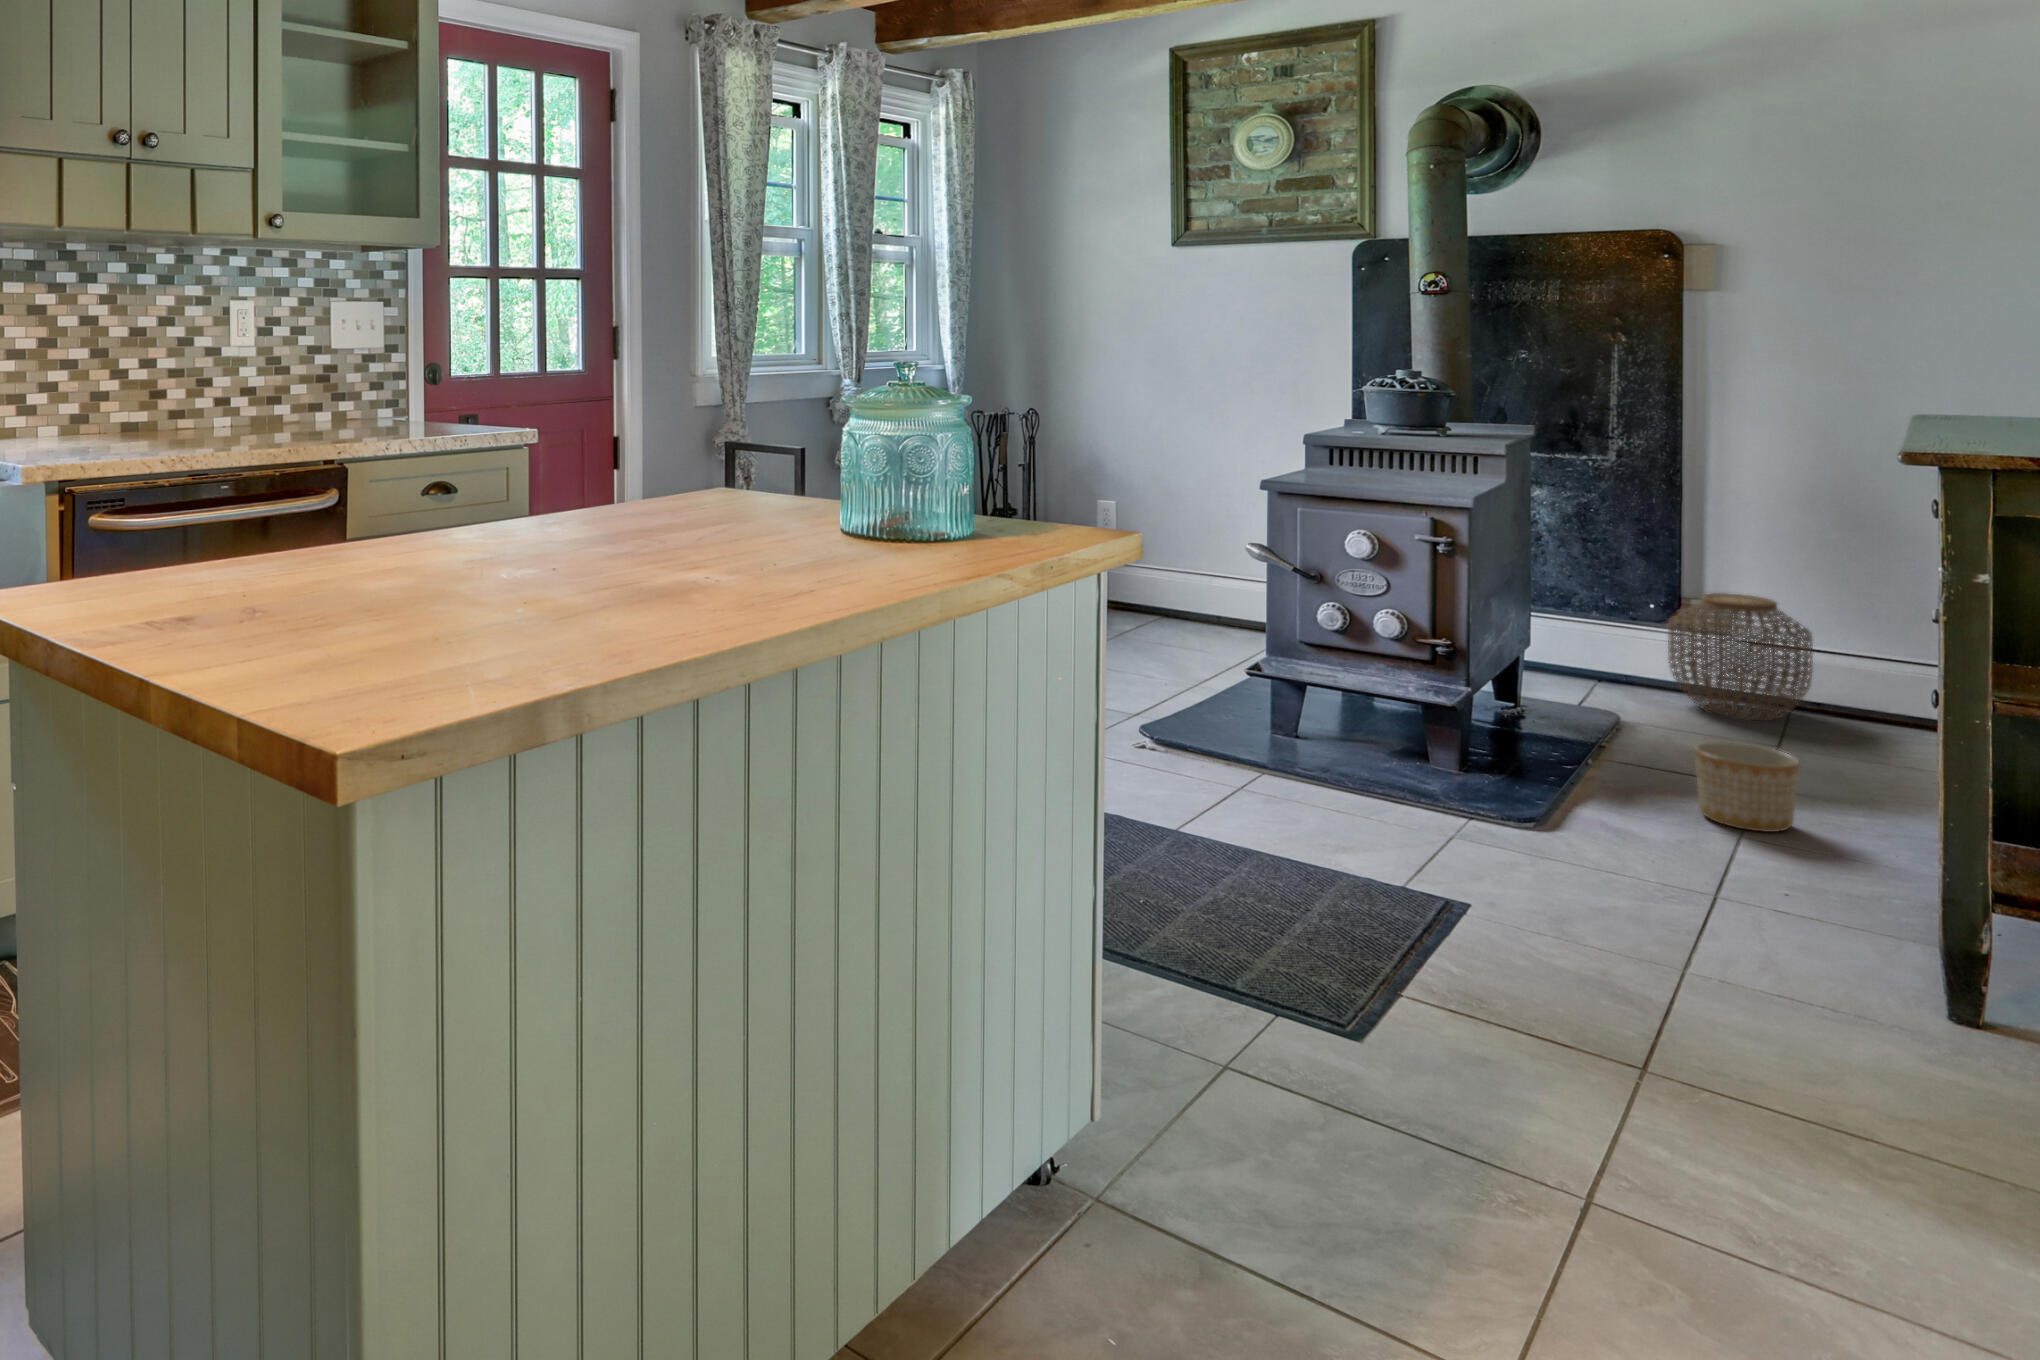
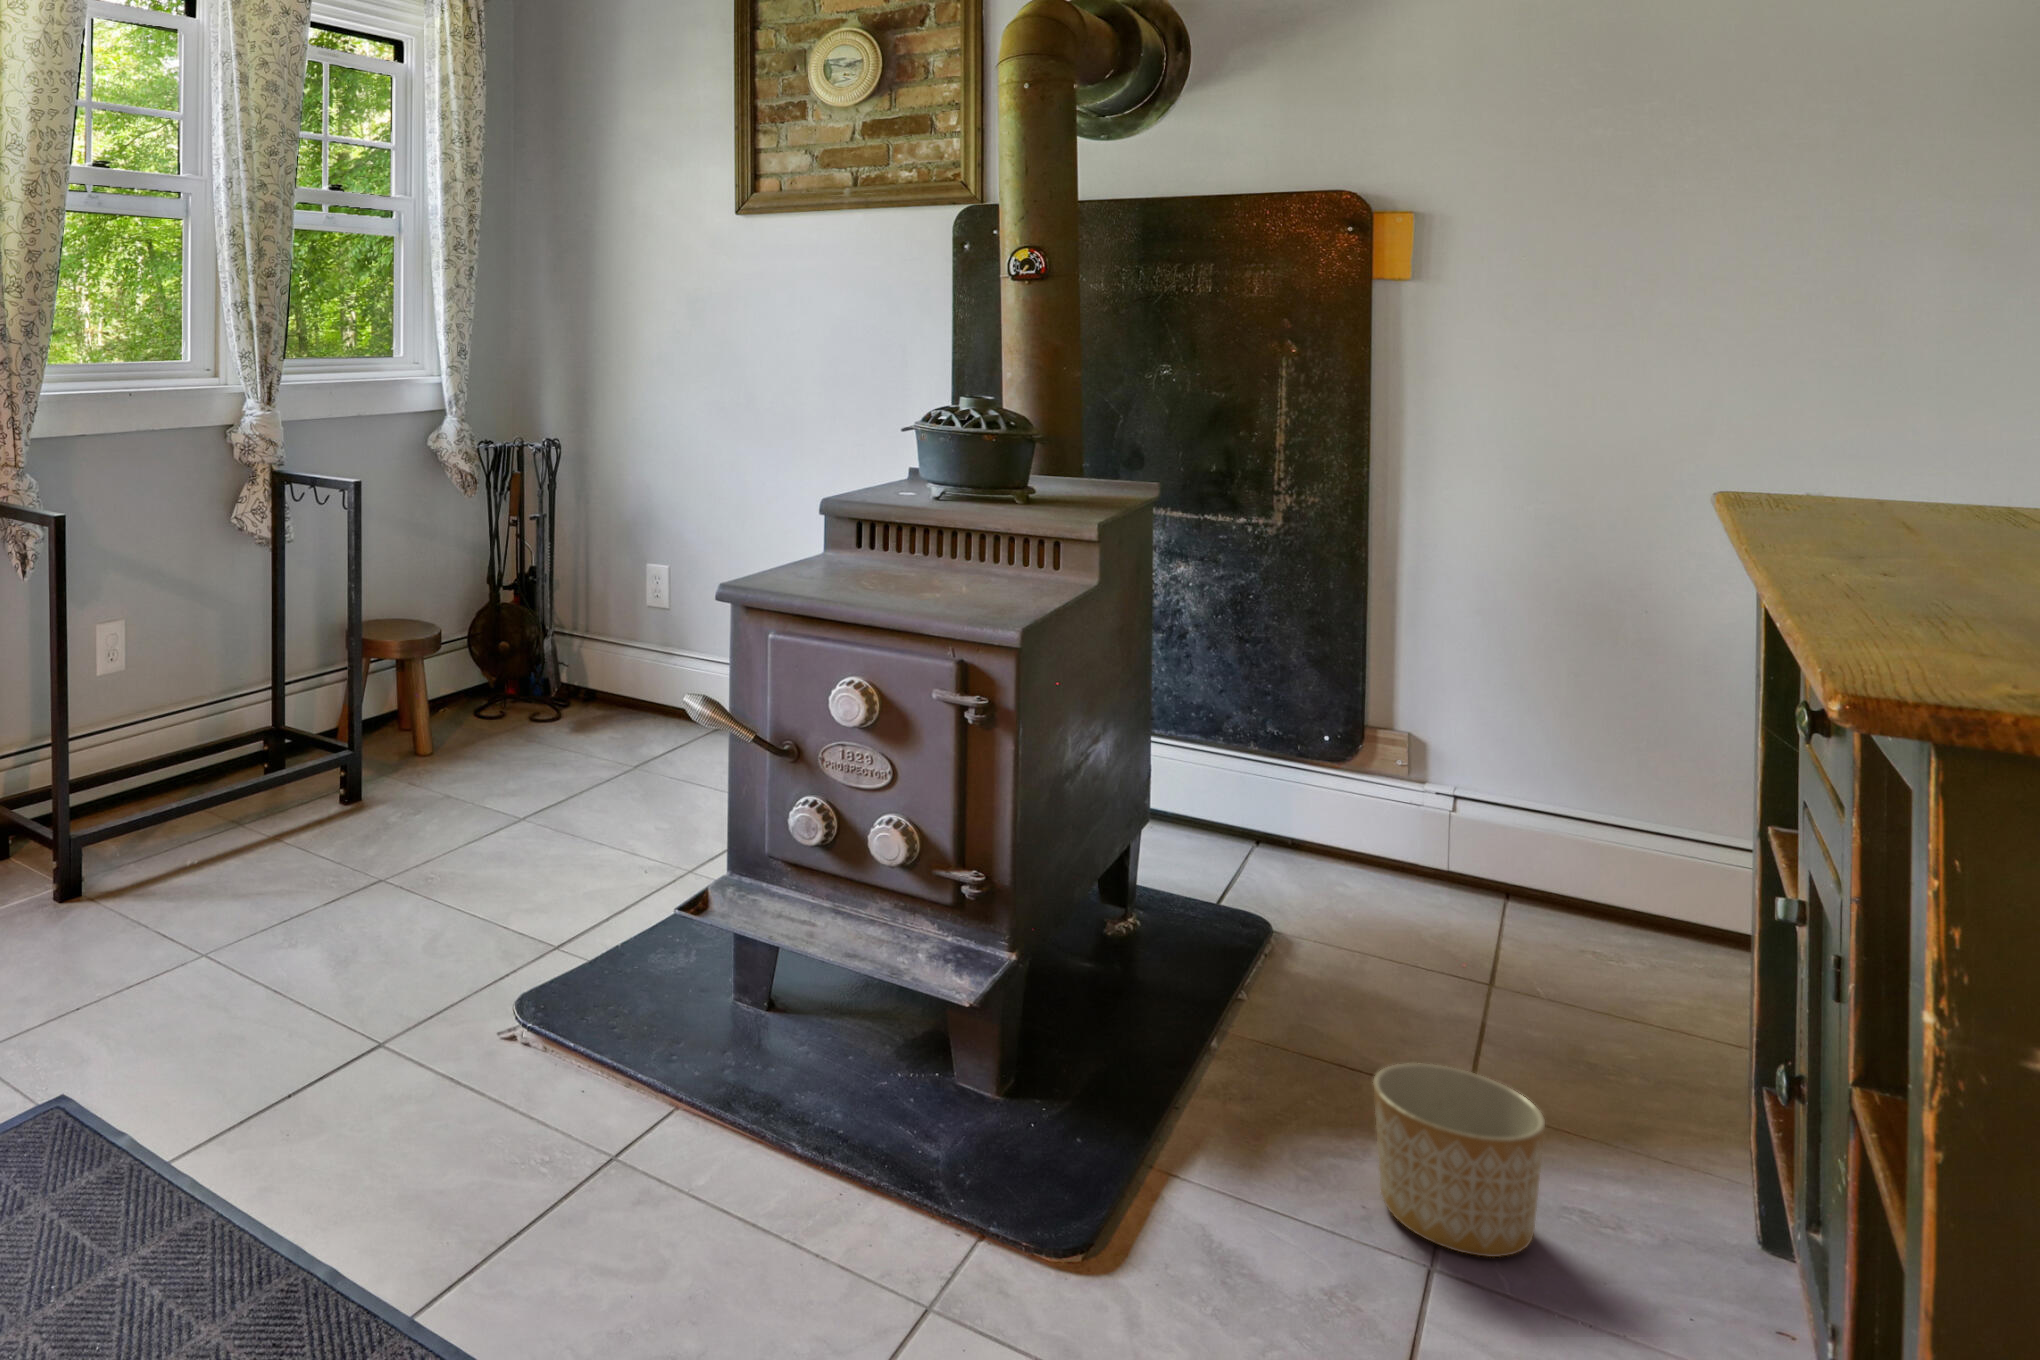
woven basket: present [1668,593,1813,720] -> none [1349,734,1546,935]

